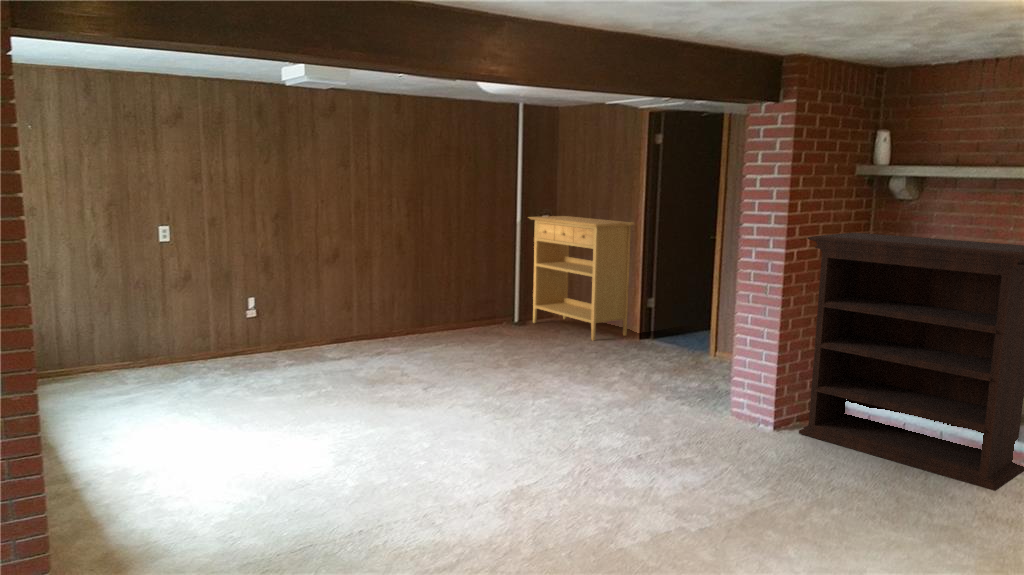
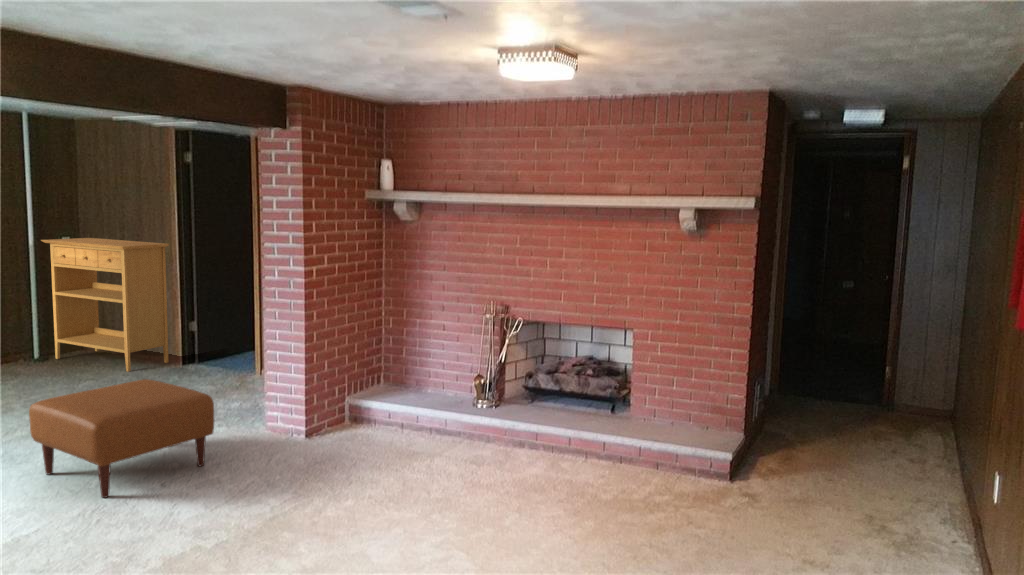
bookshelf: present [799,233,1024,491] -> none [323,250,517,462]
ottoman: none [530,350,688,456] -> present [29,379,214,498]

